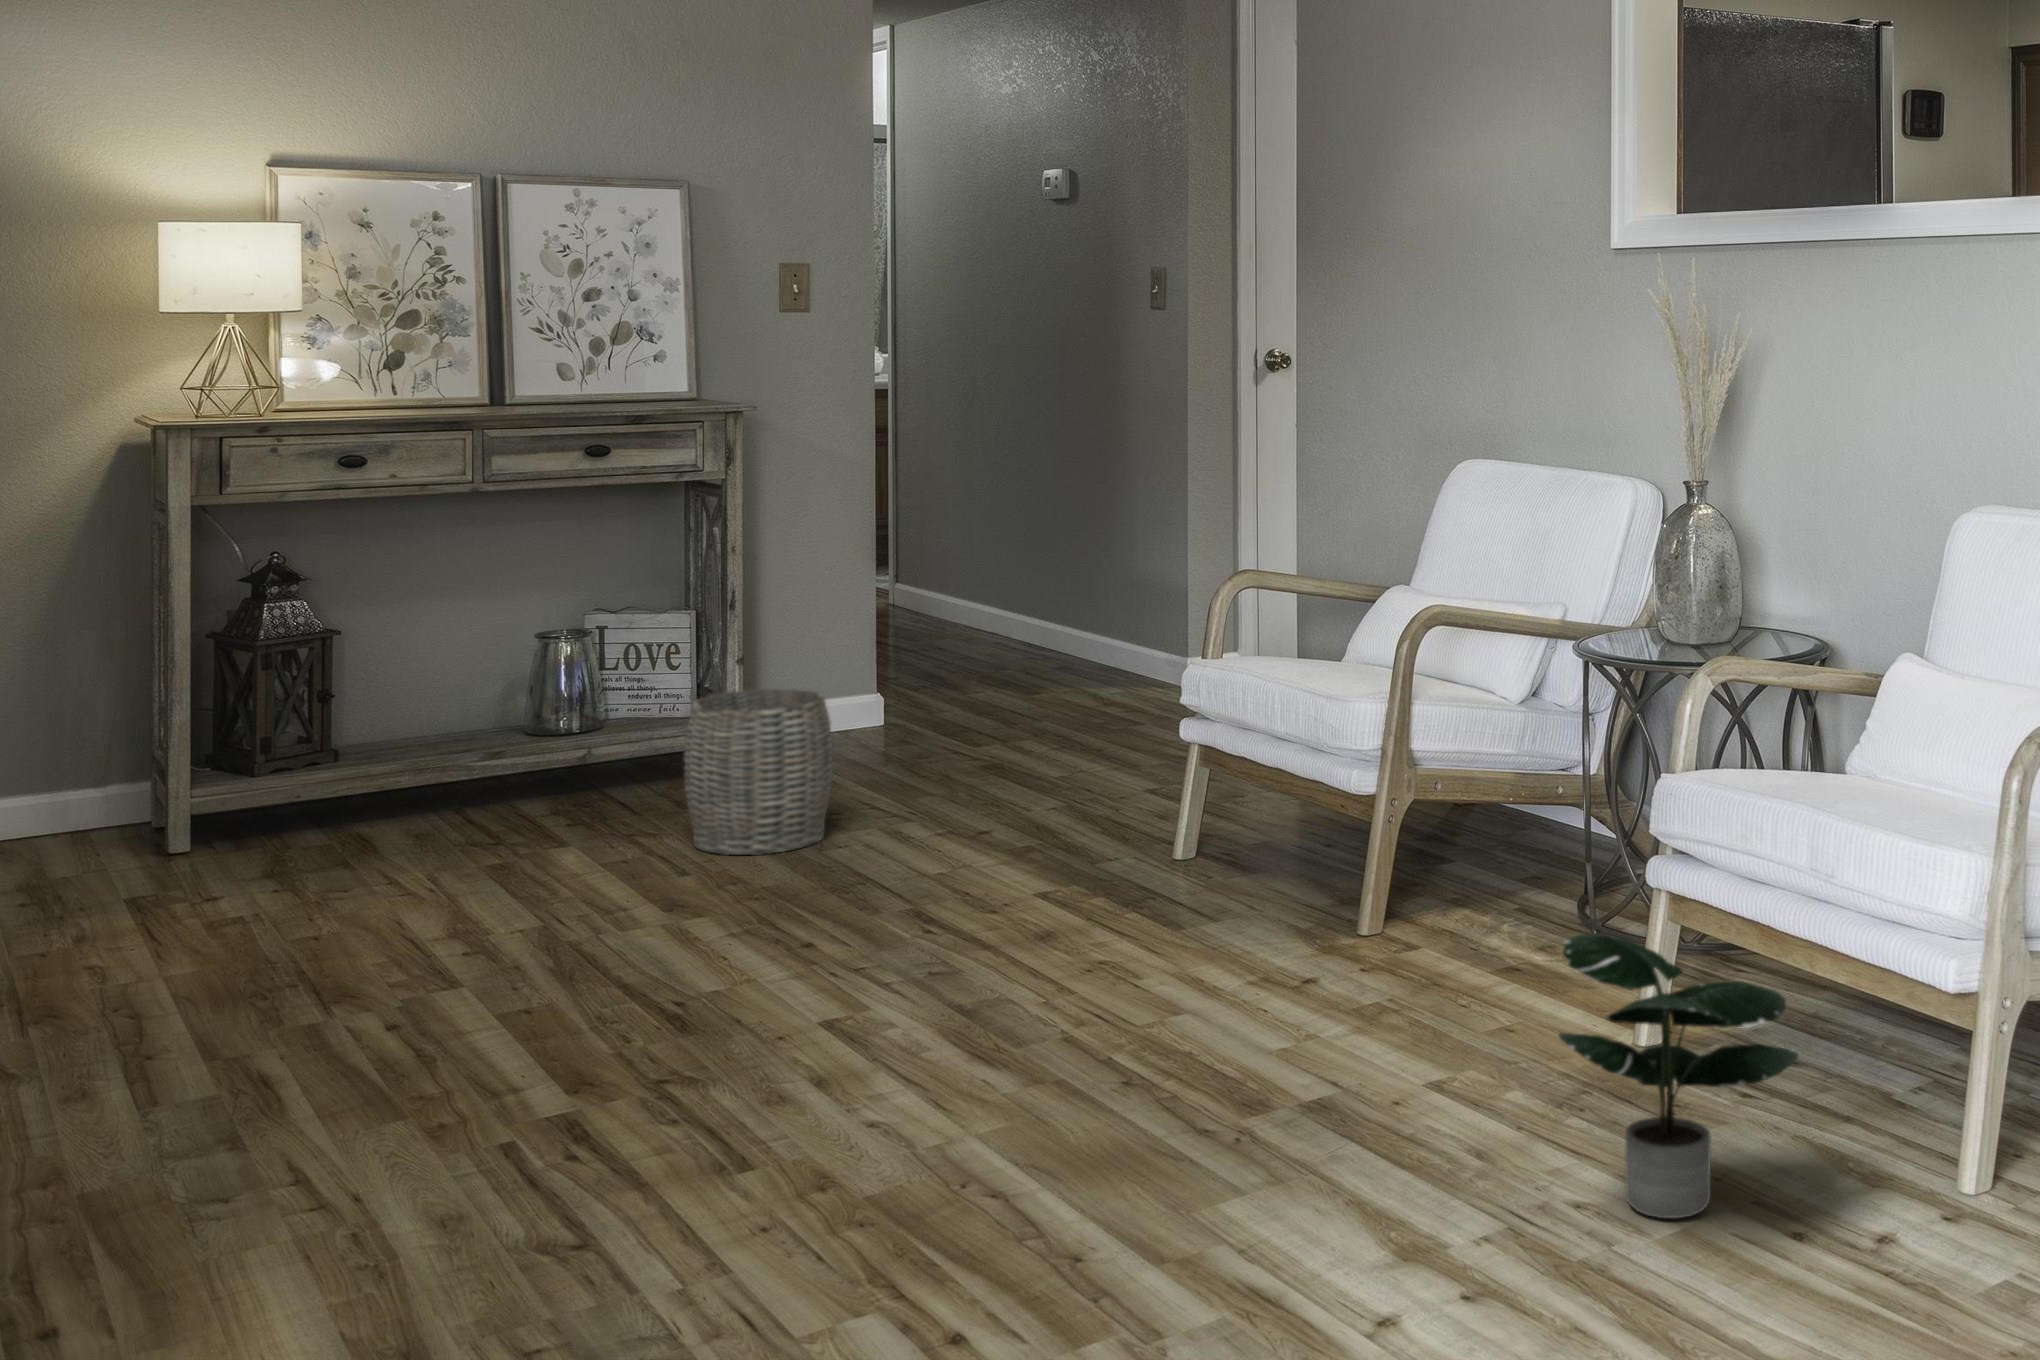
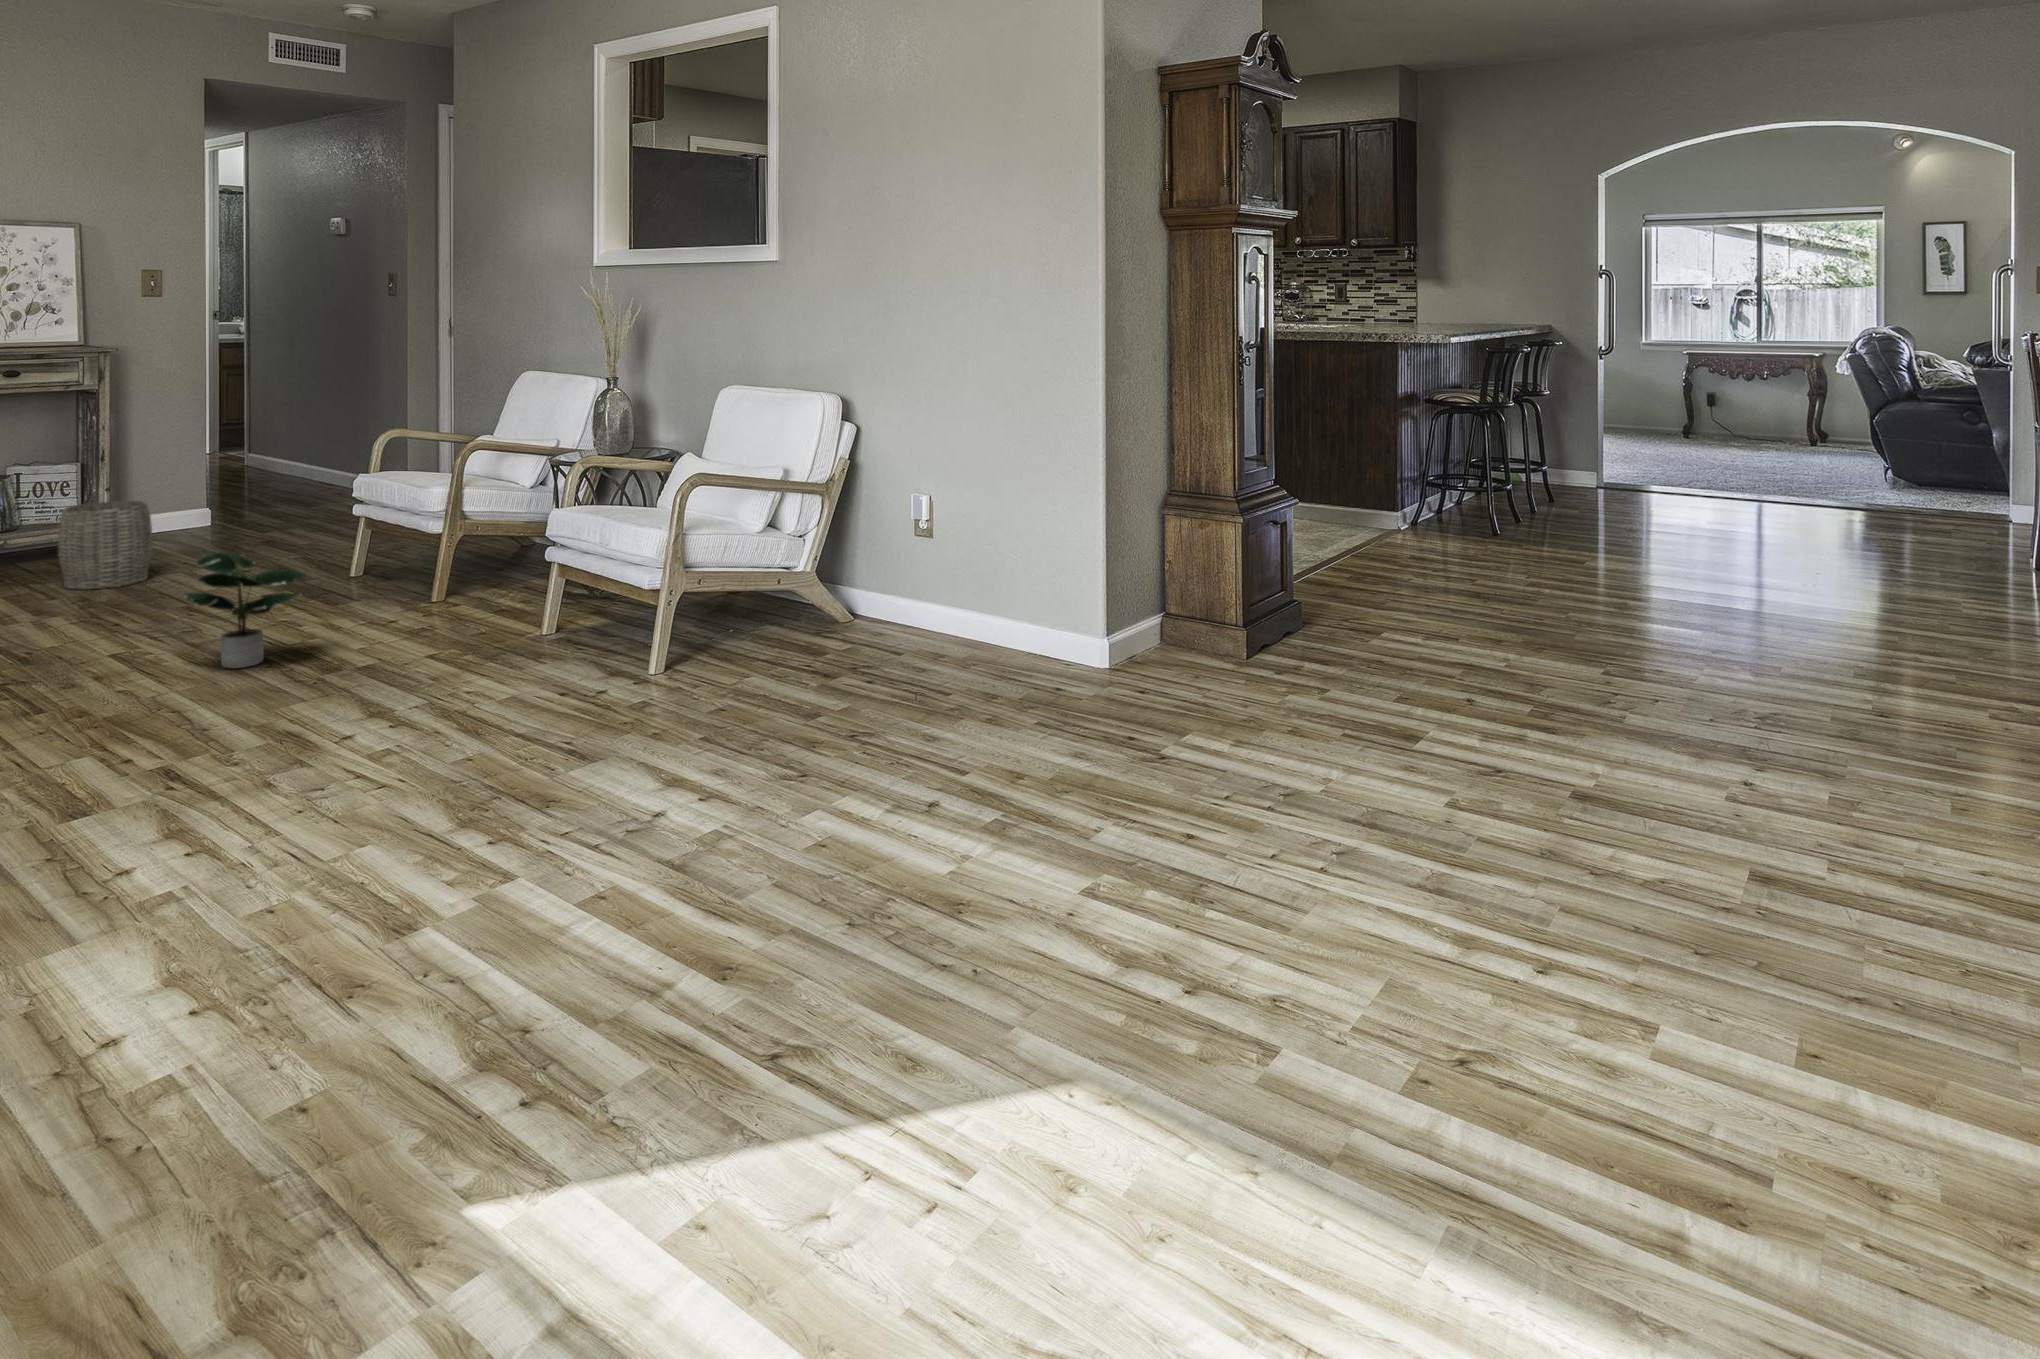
potted plant: present [1559,934,1799,1218] -> present [184,553,306,669]

